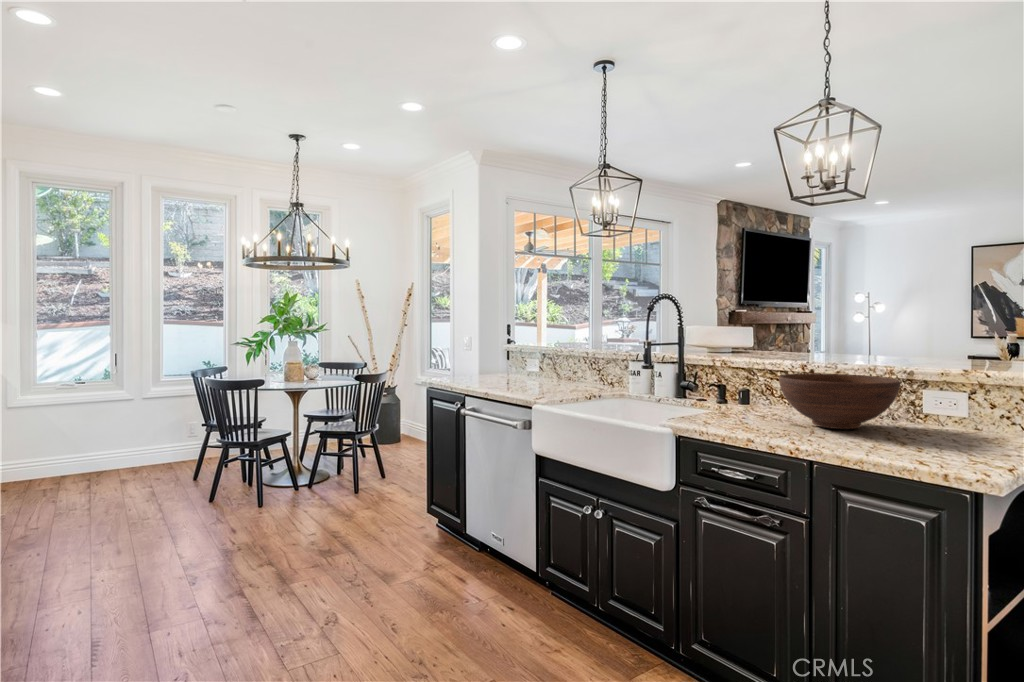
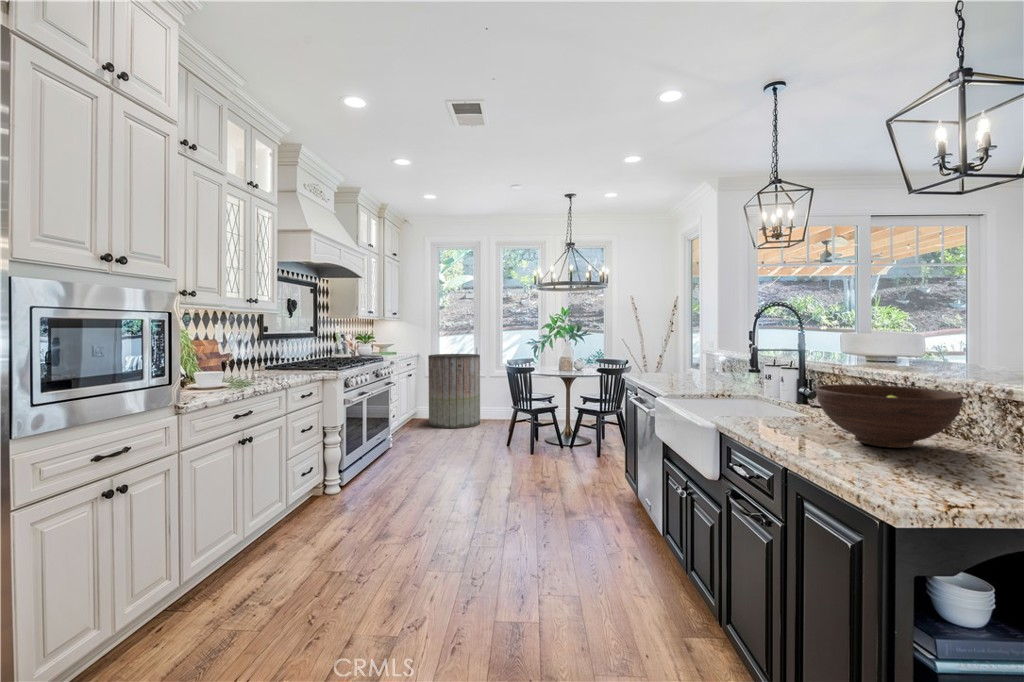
trash can: none [43,359,147,484] -> present [428,354,480,428]

